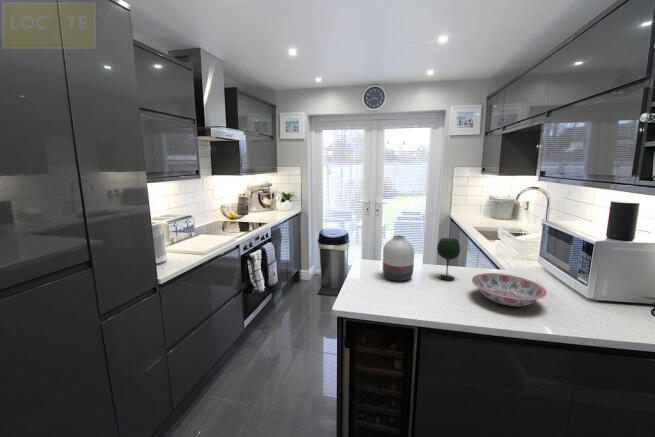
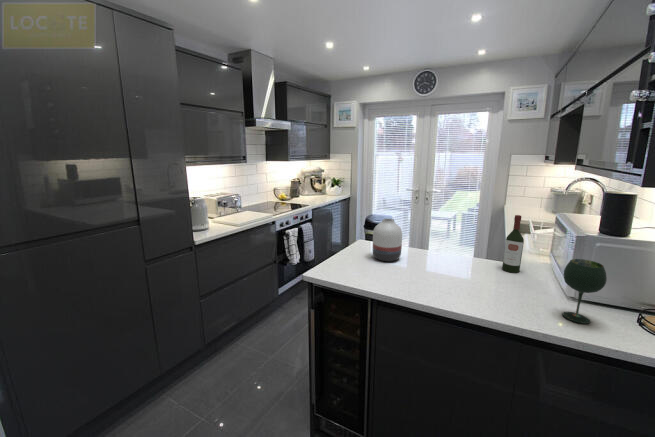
wine bottle: none [505,224,524,278] -> present [502,215,524,273]
wine glass: present [437,238,460,280] -> present [563,259,607,324]
ceramic bowl: present [472,273,547,306] -> none [441,261,512,294]

